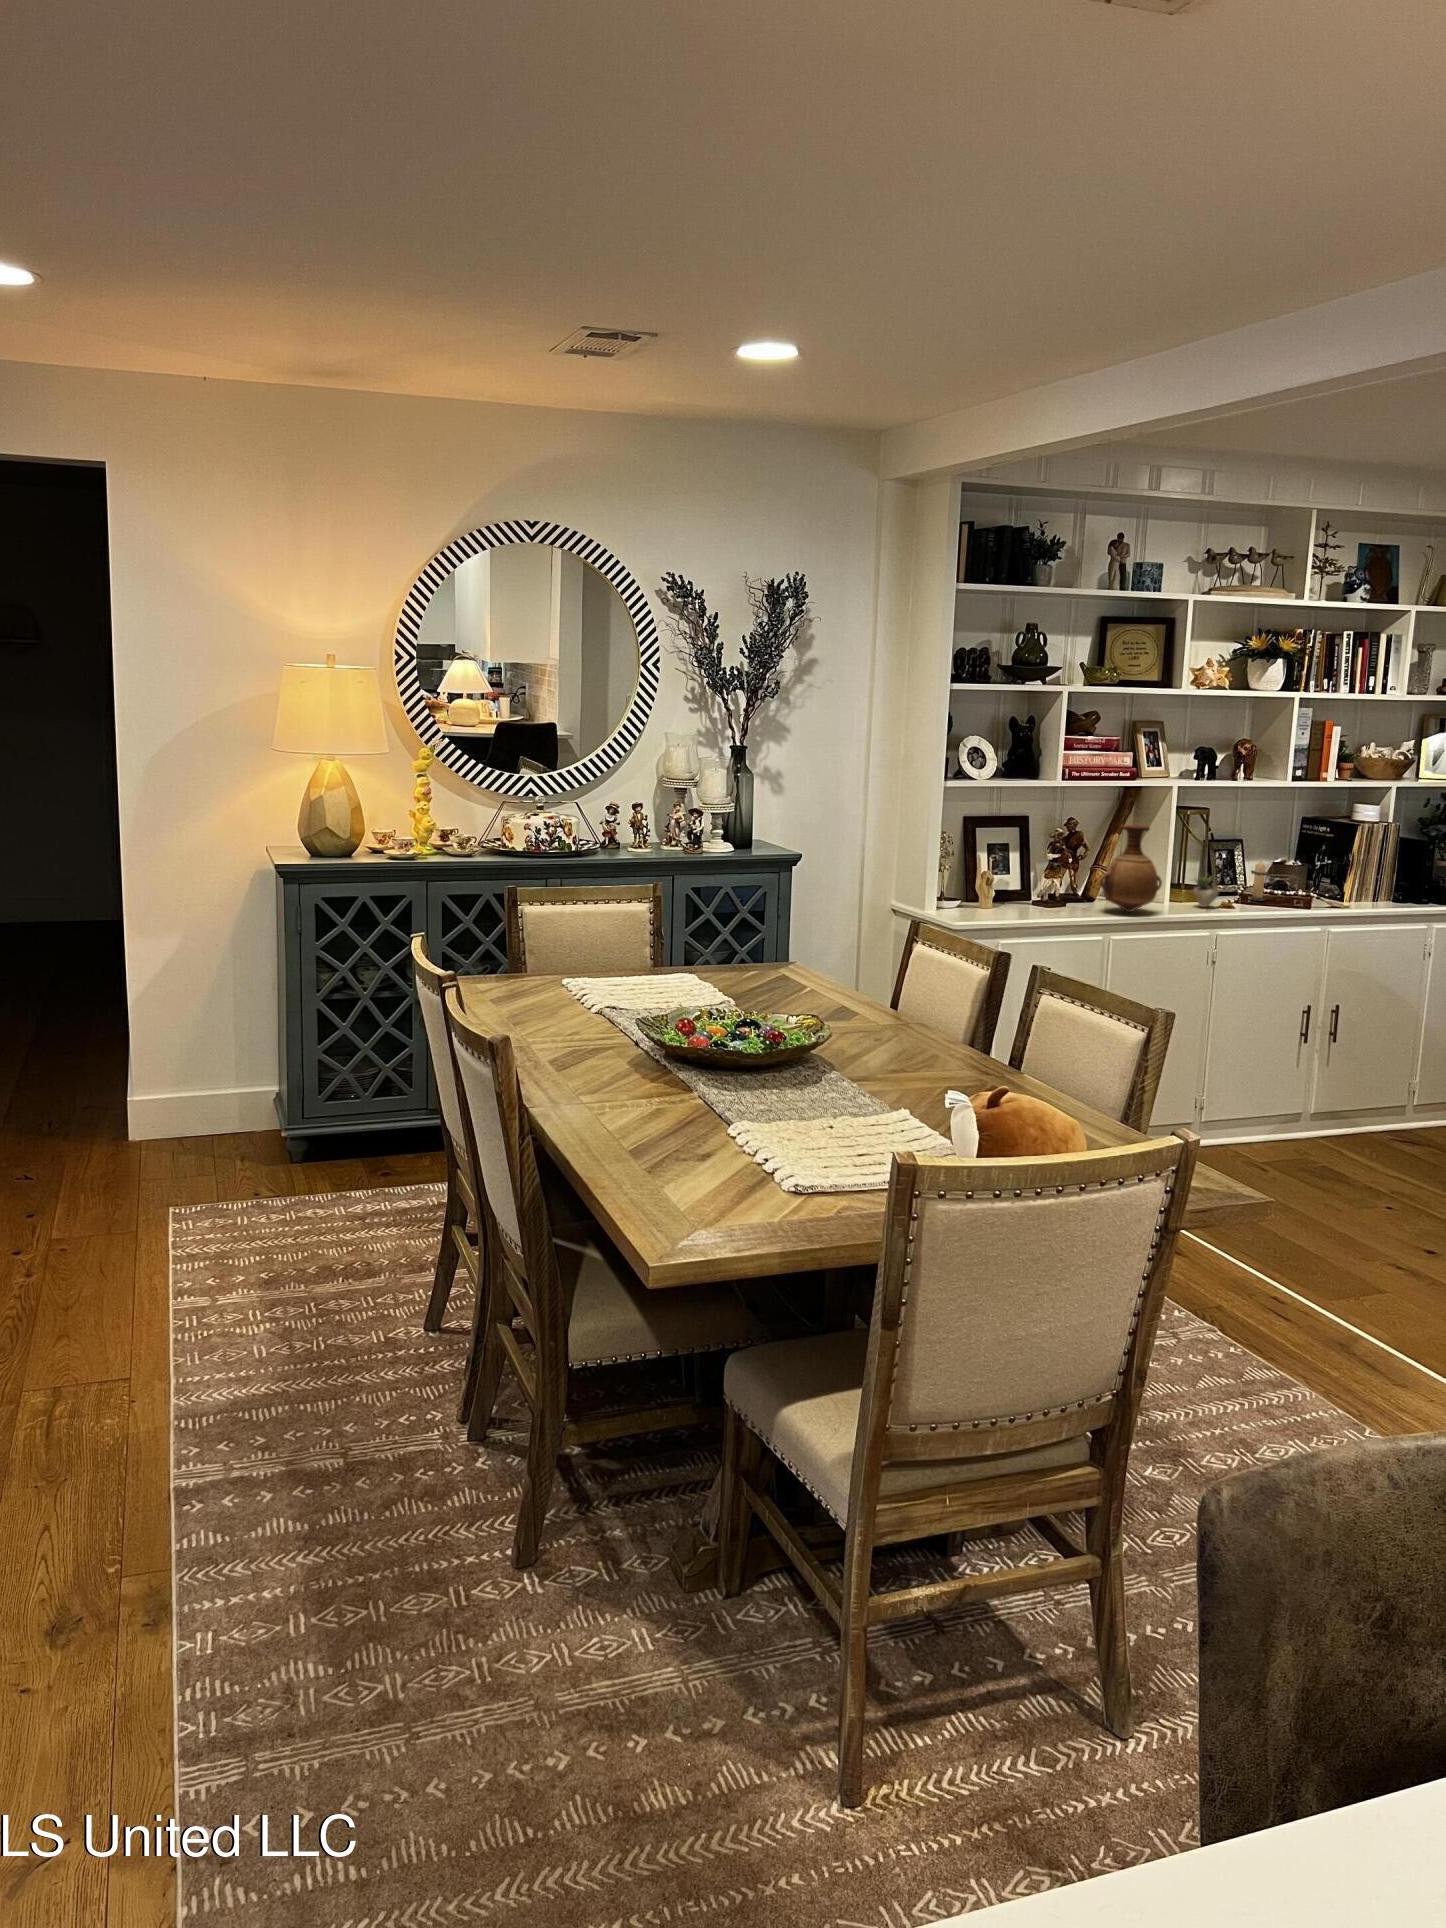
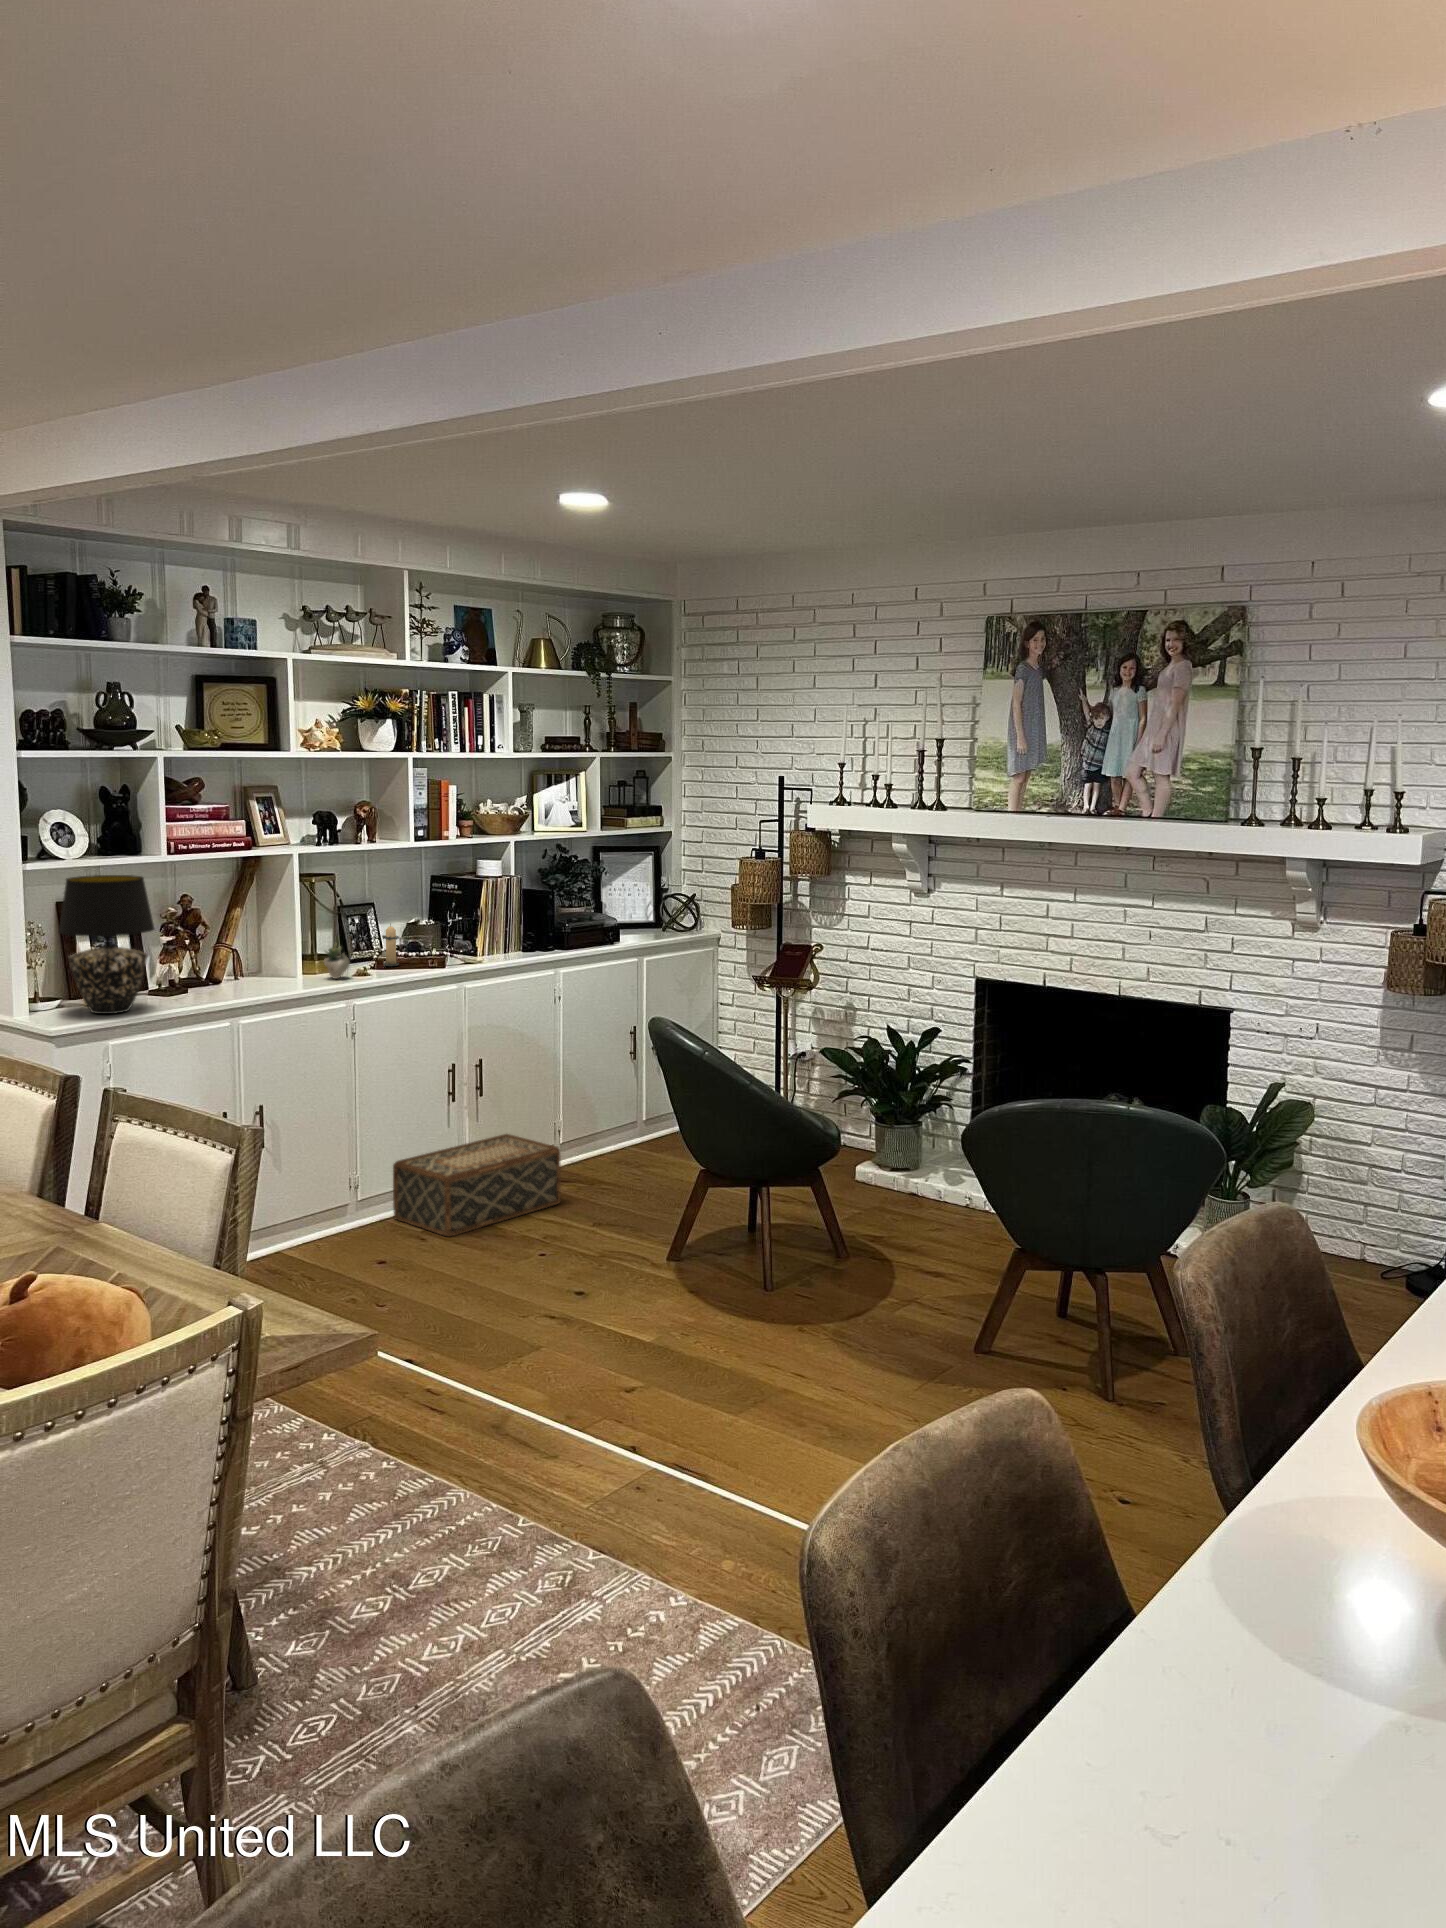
table lamp: none [968,794,1048,917] -> present [59,875,154,1014]
vase: present [1100,825,1162,912] -> none [220,899,288,993]
woven basket: none [1238,1079,1418,1168] -> present [393,1134,561,1237]

